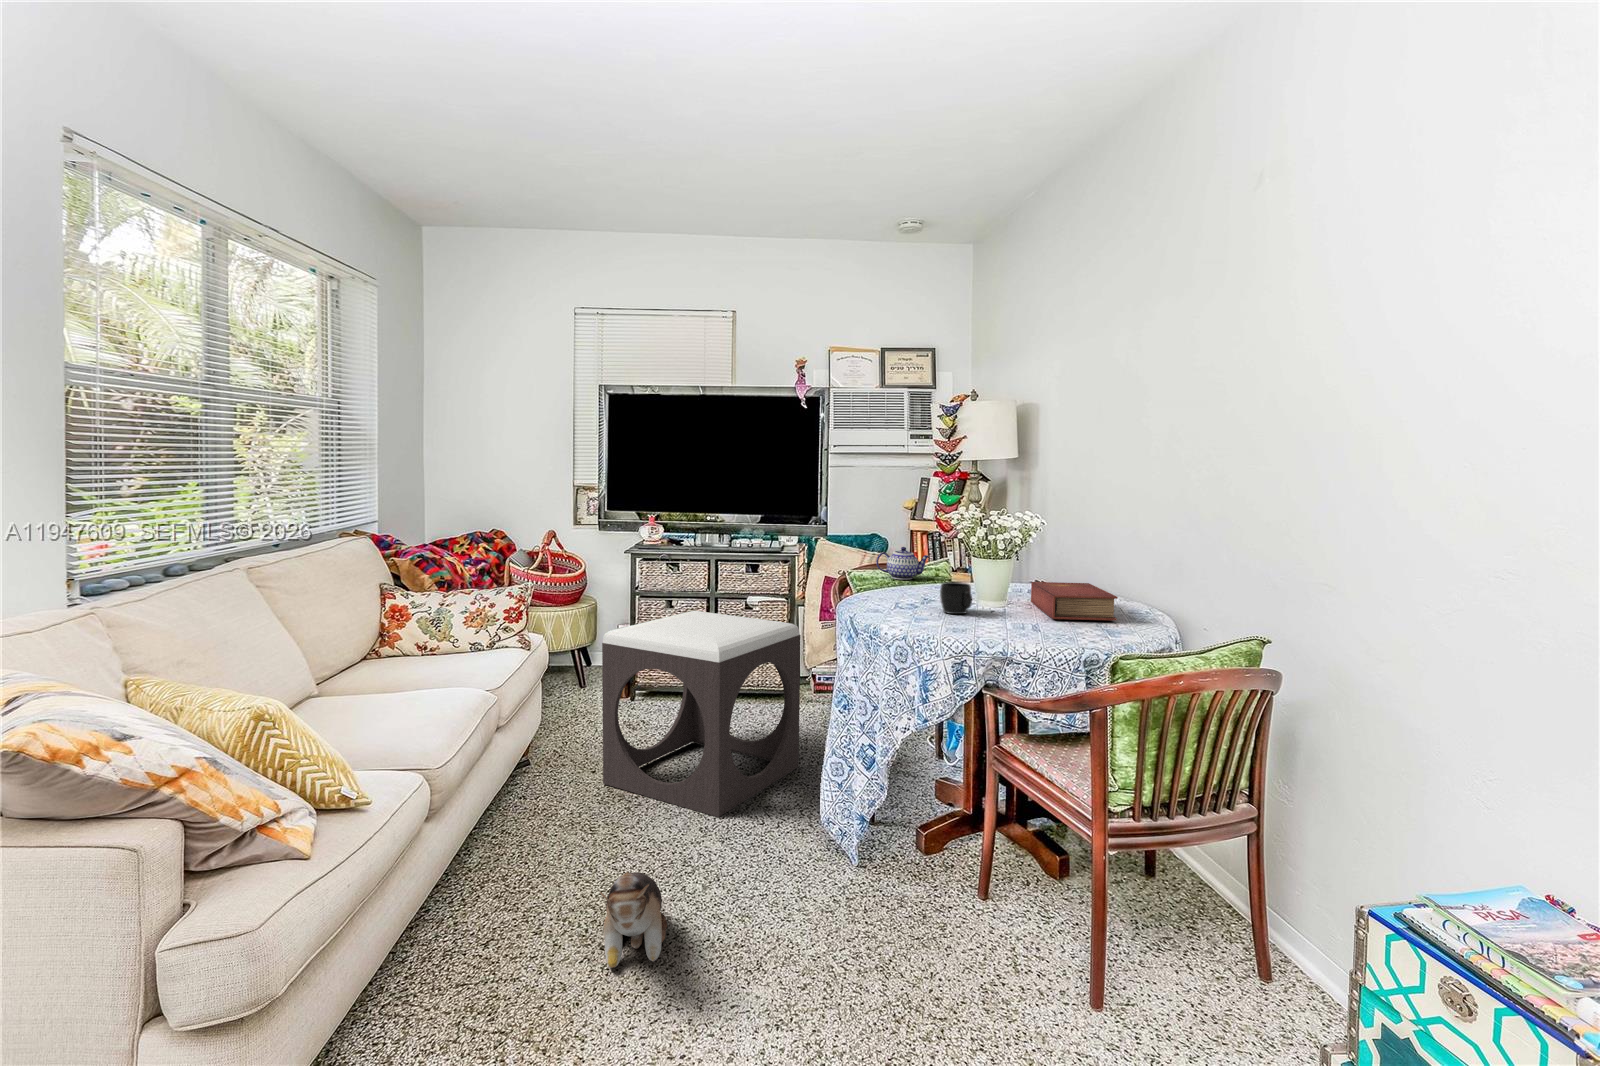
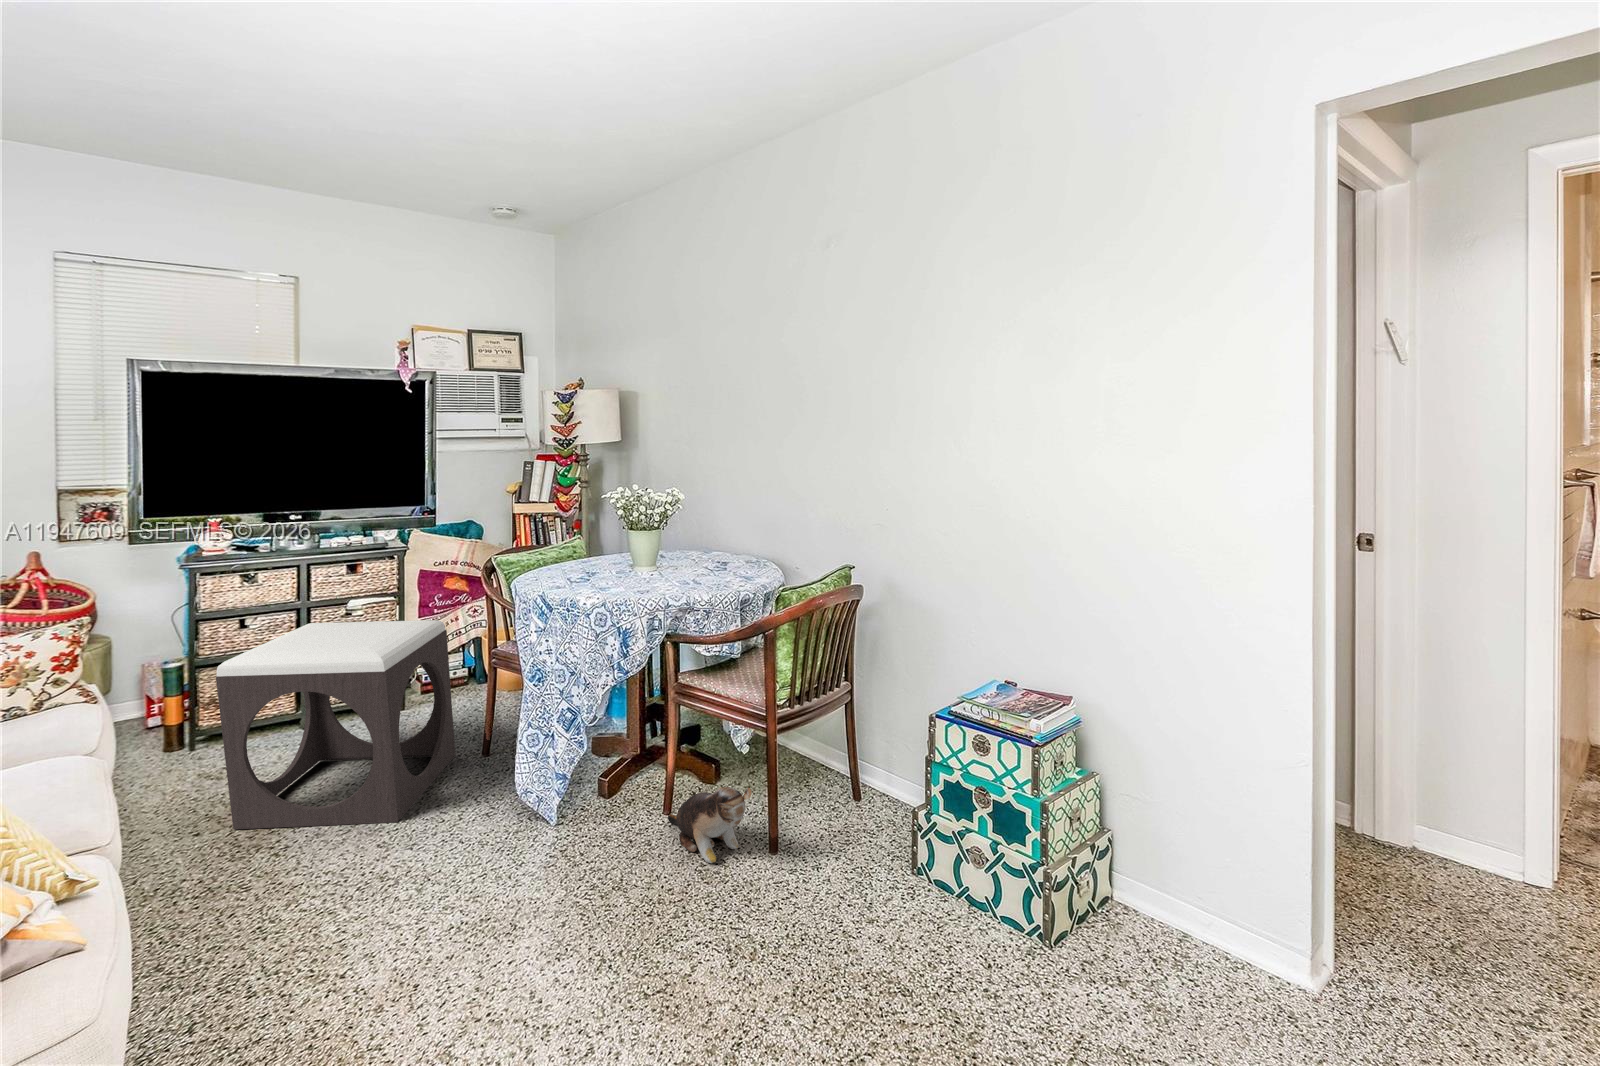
teapot: present [876,547,929,579] -> none [521,536,571,565]
mug: present [940,582,972,614] -> none [606,564,635,592]
book: present [1031,582,1118,620] -> none [669,552,741,585]
plush toy: present [599,872,667,968] -> present [668,787,751,863]

